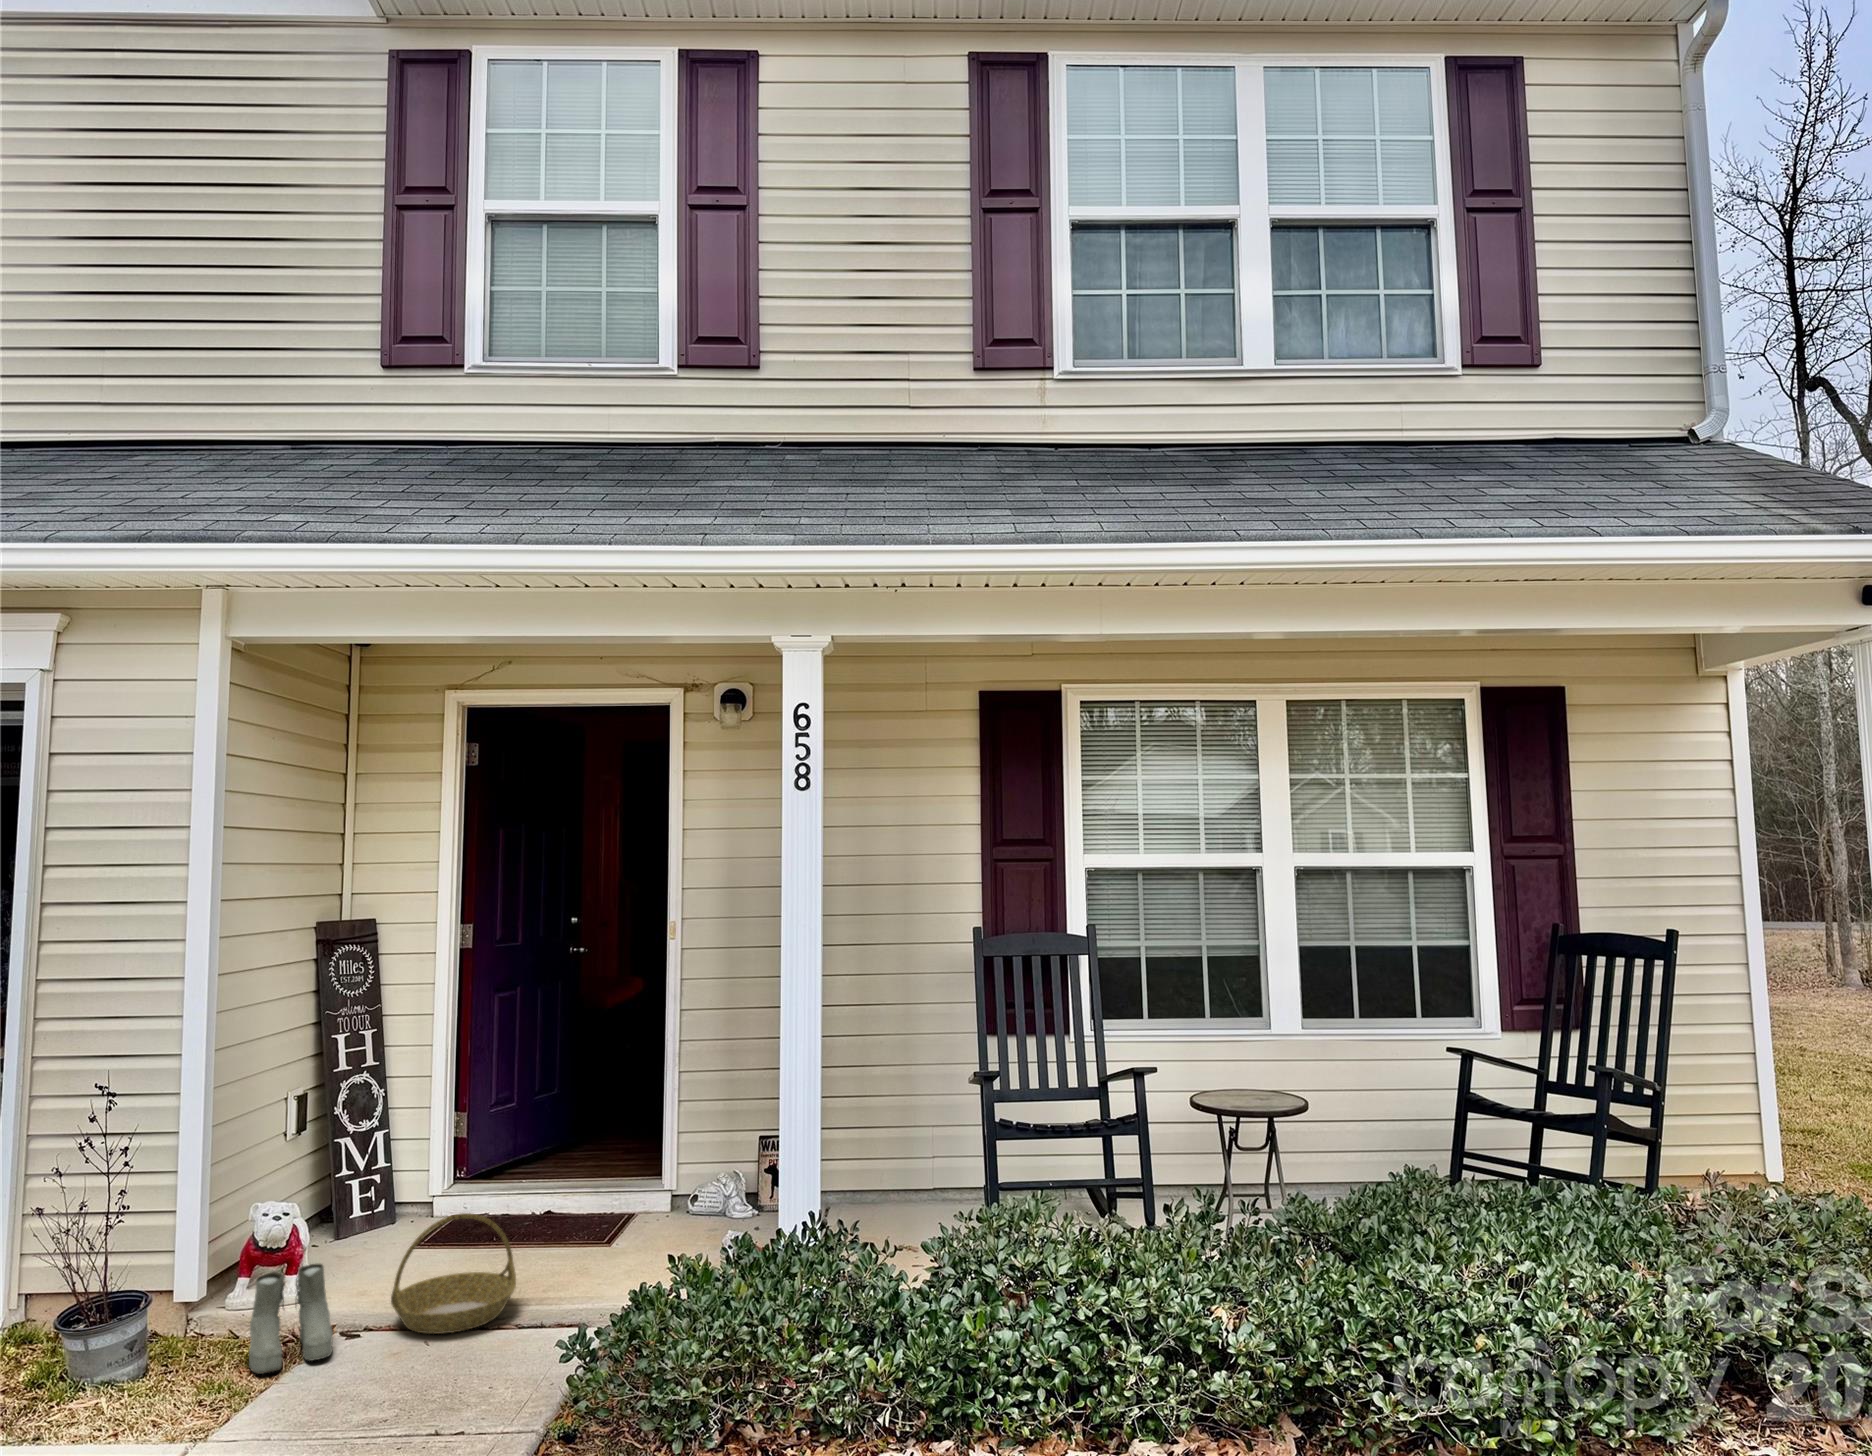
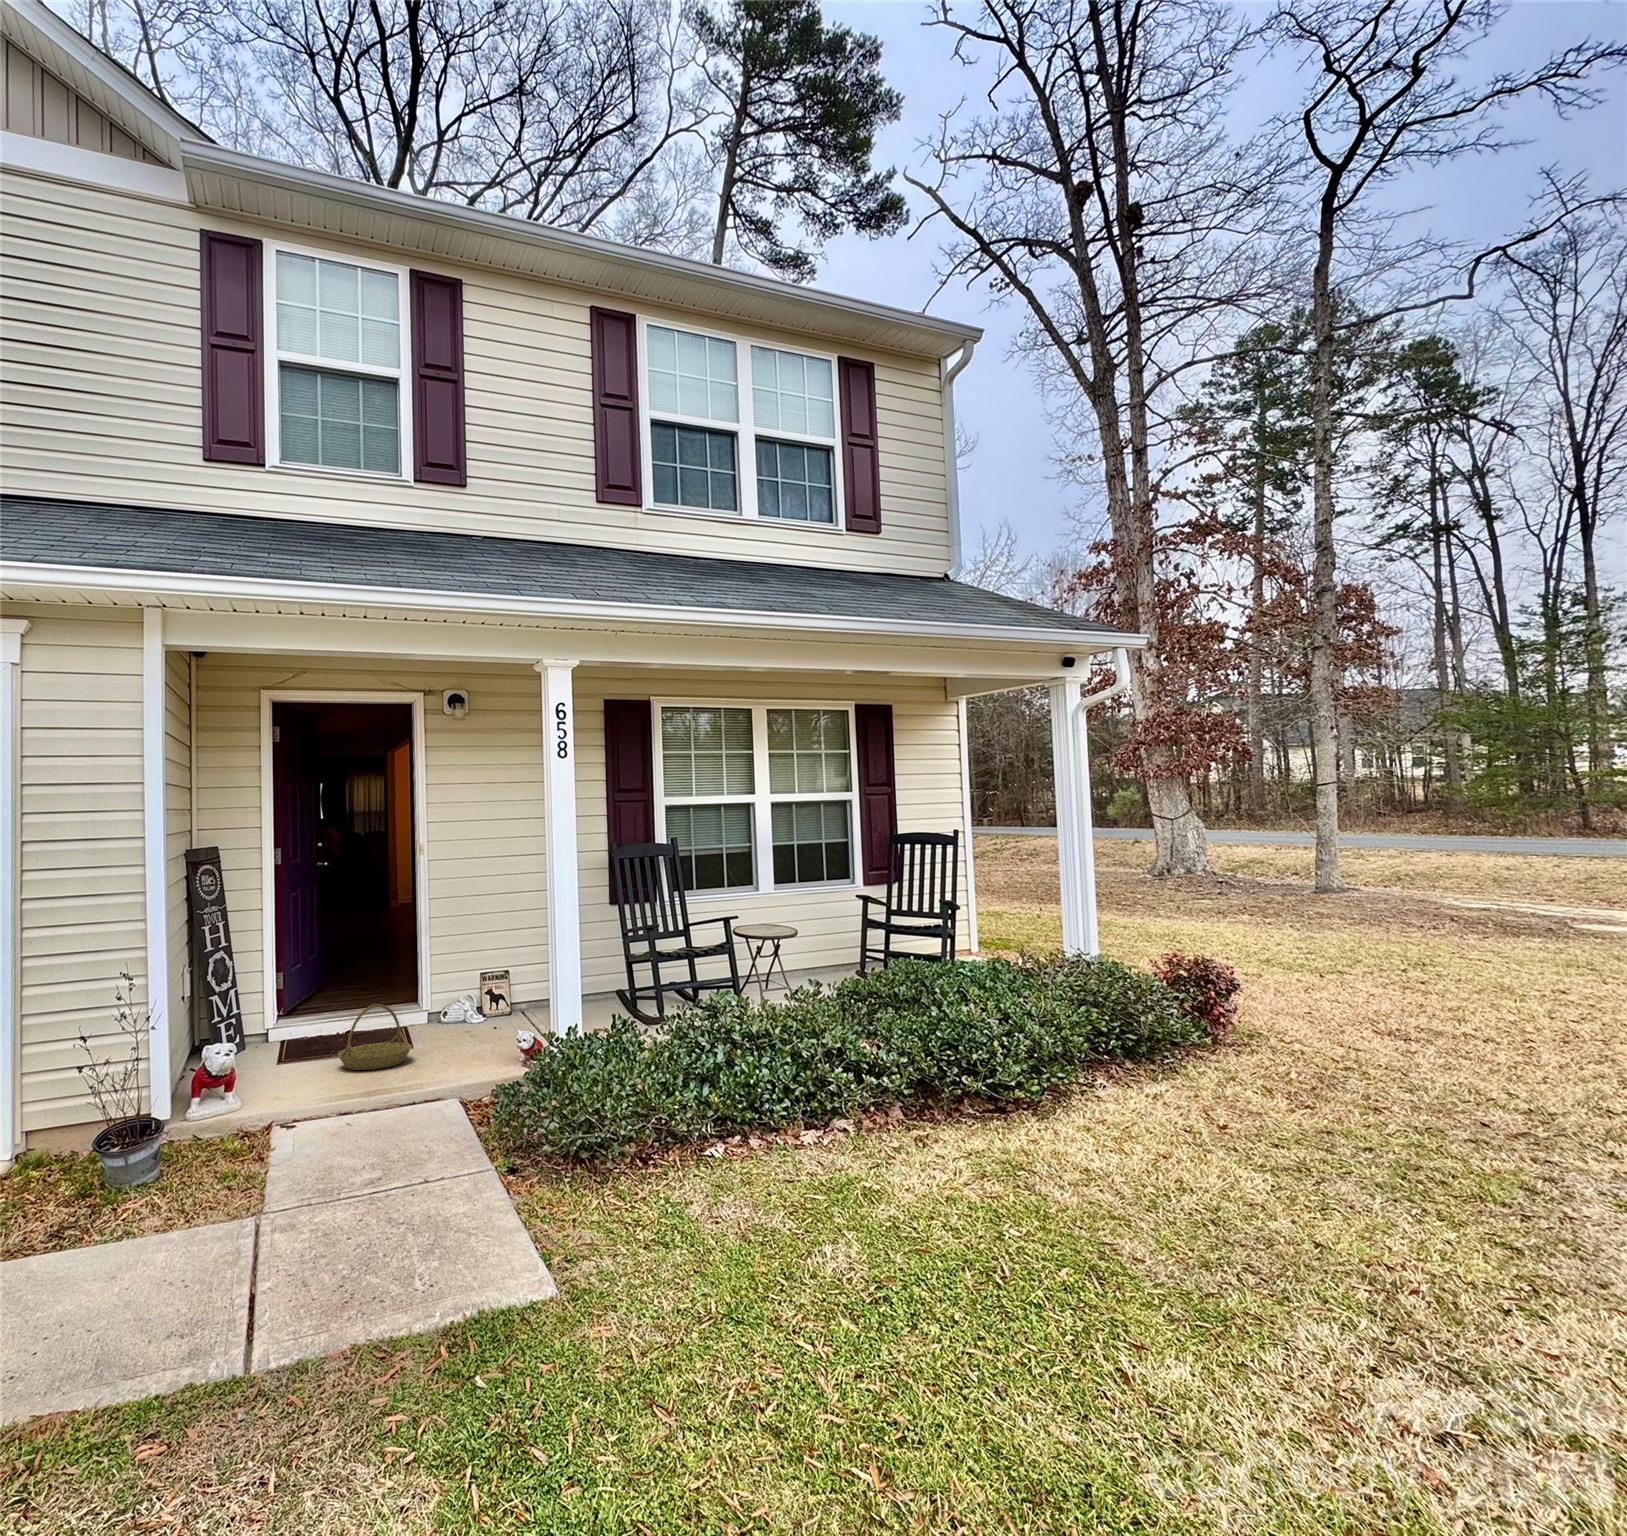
boots: present [249,1264,333,1374] -> none [270,1036,330,1092]

